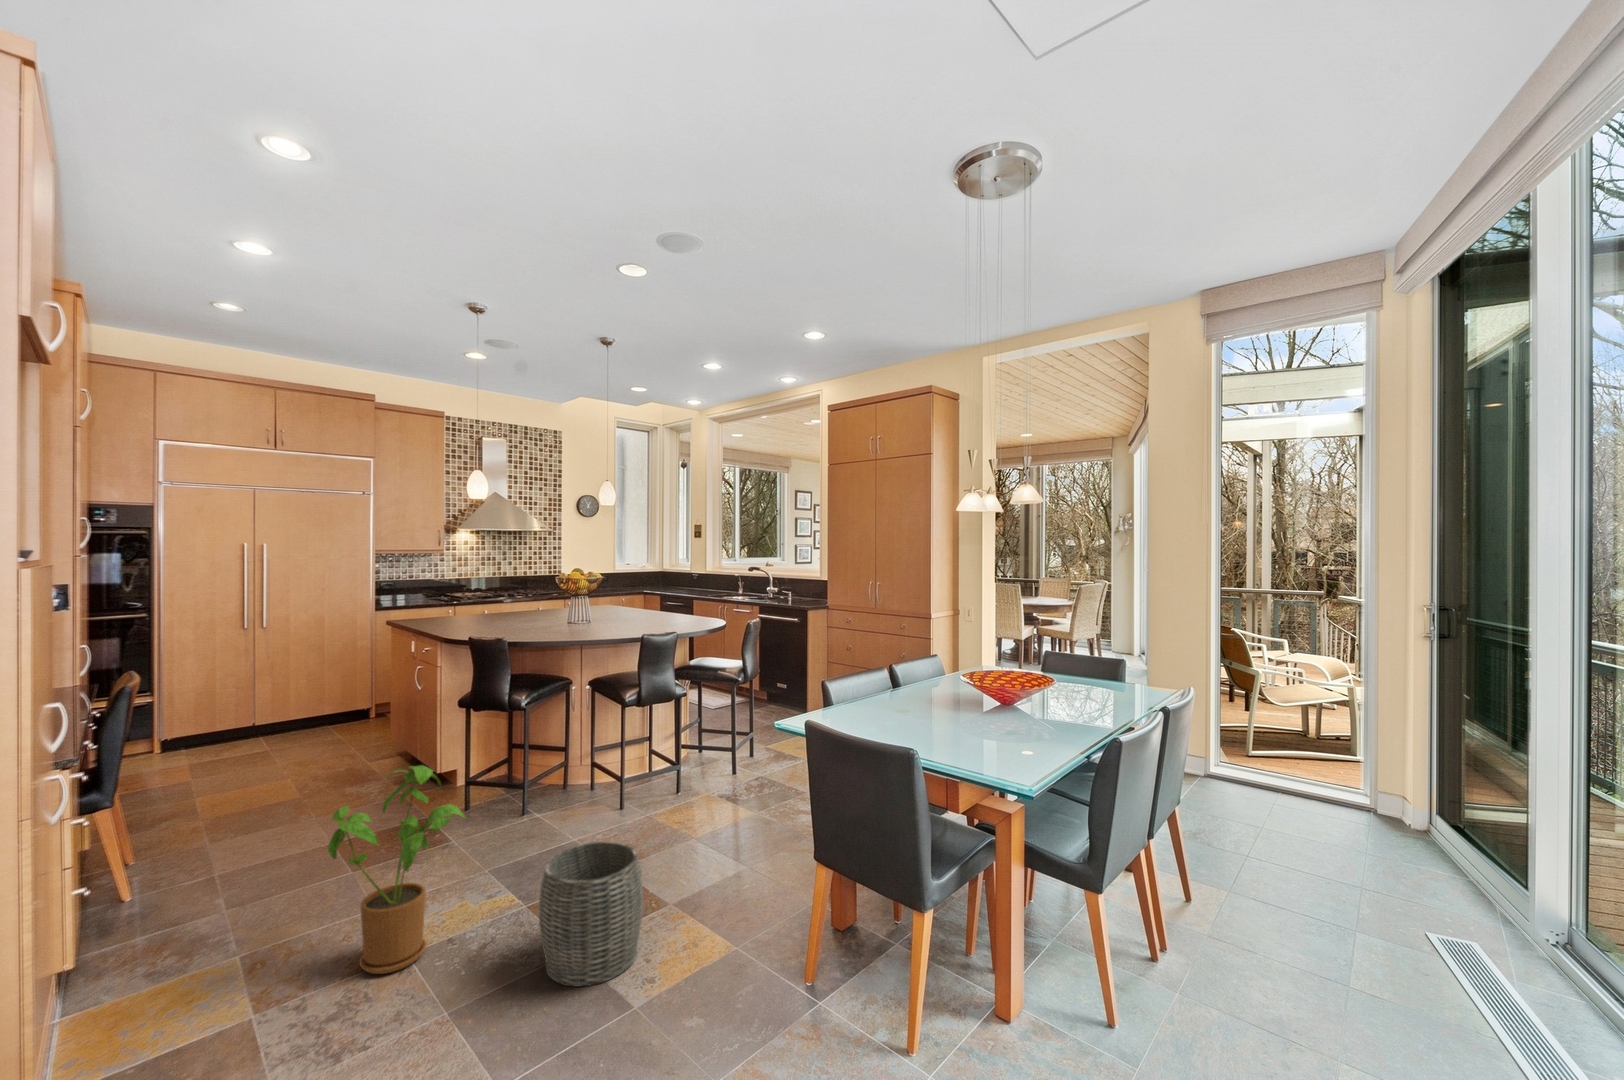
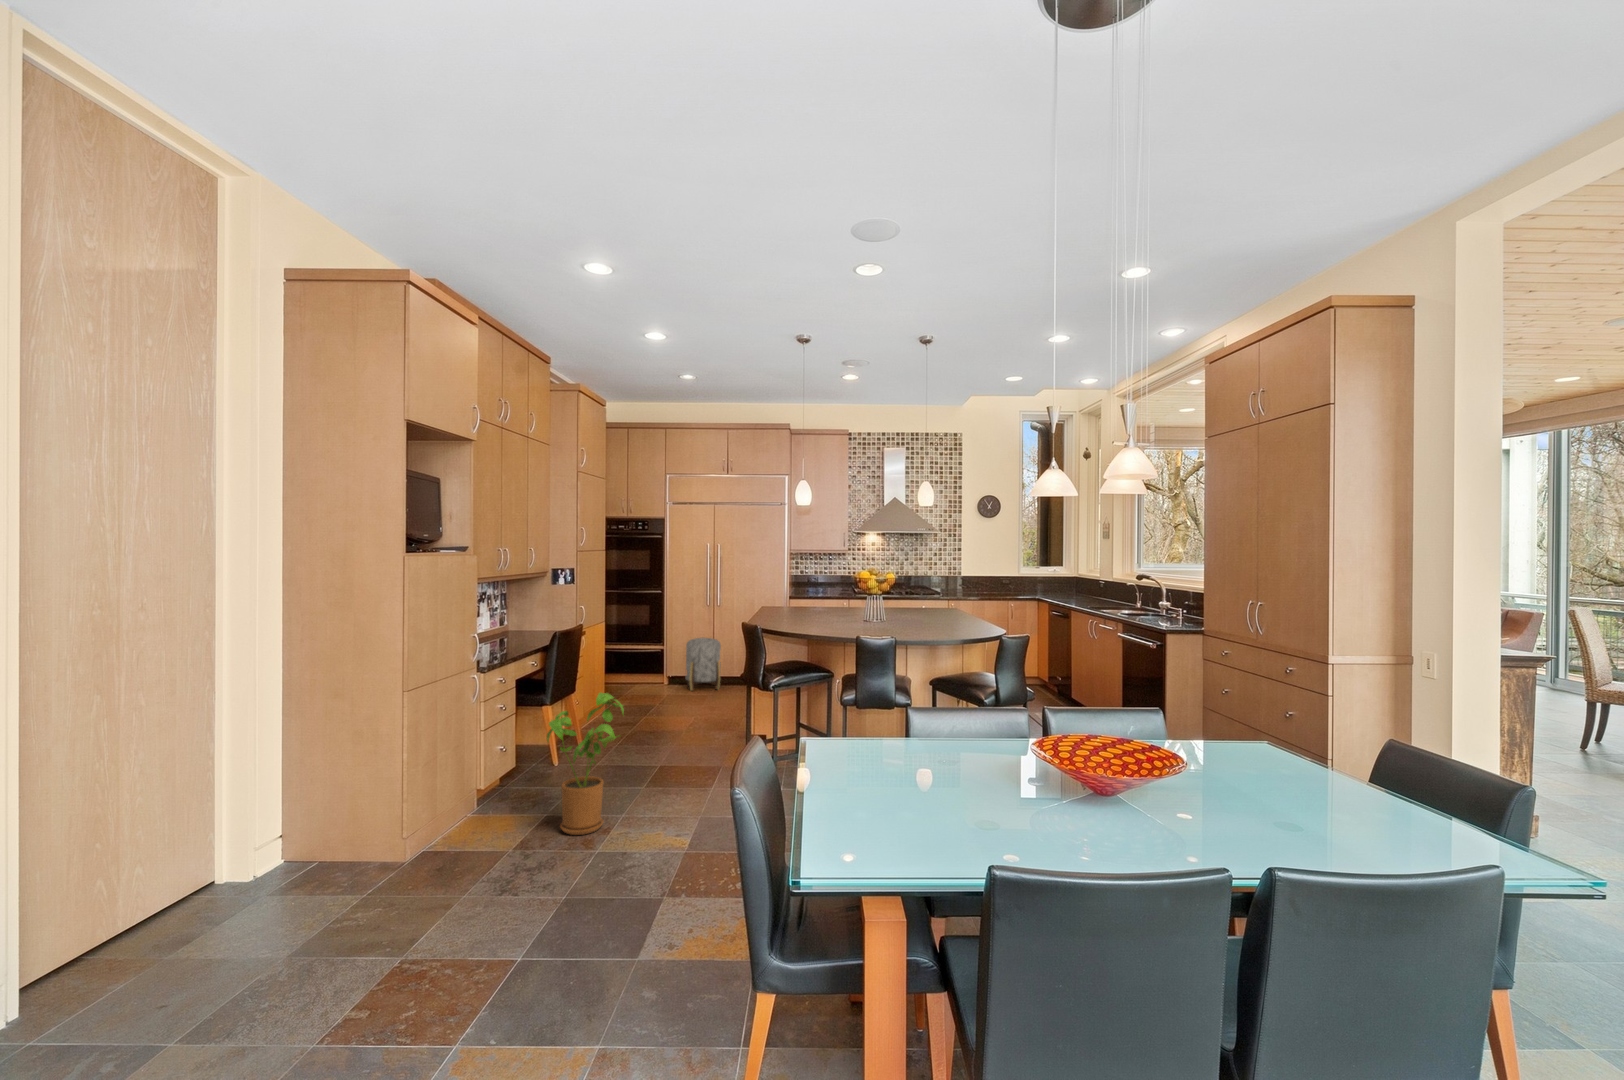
stool: none [218,679,287,756] -> present [686,638,721,691]
woven basket: present [539,842,643,987] -> none [617,782,702,895]

